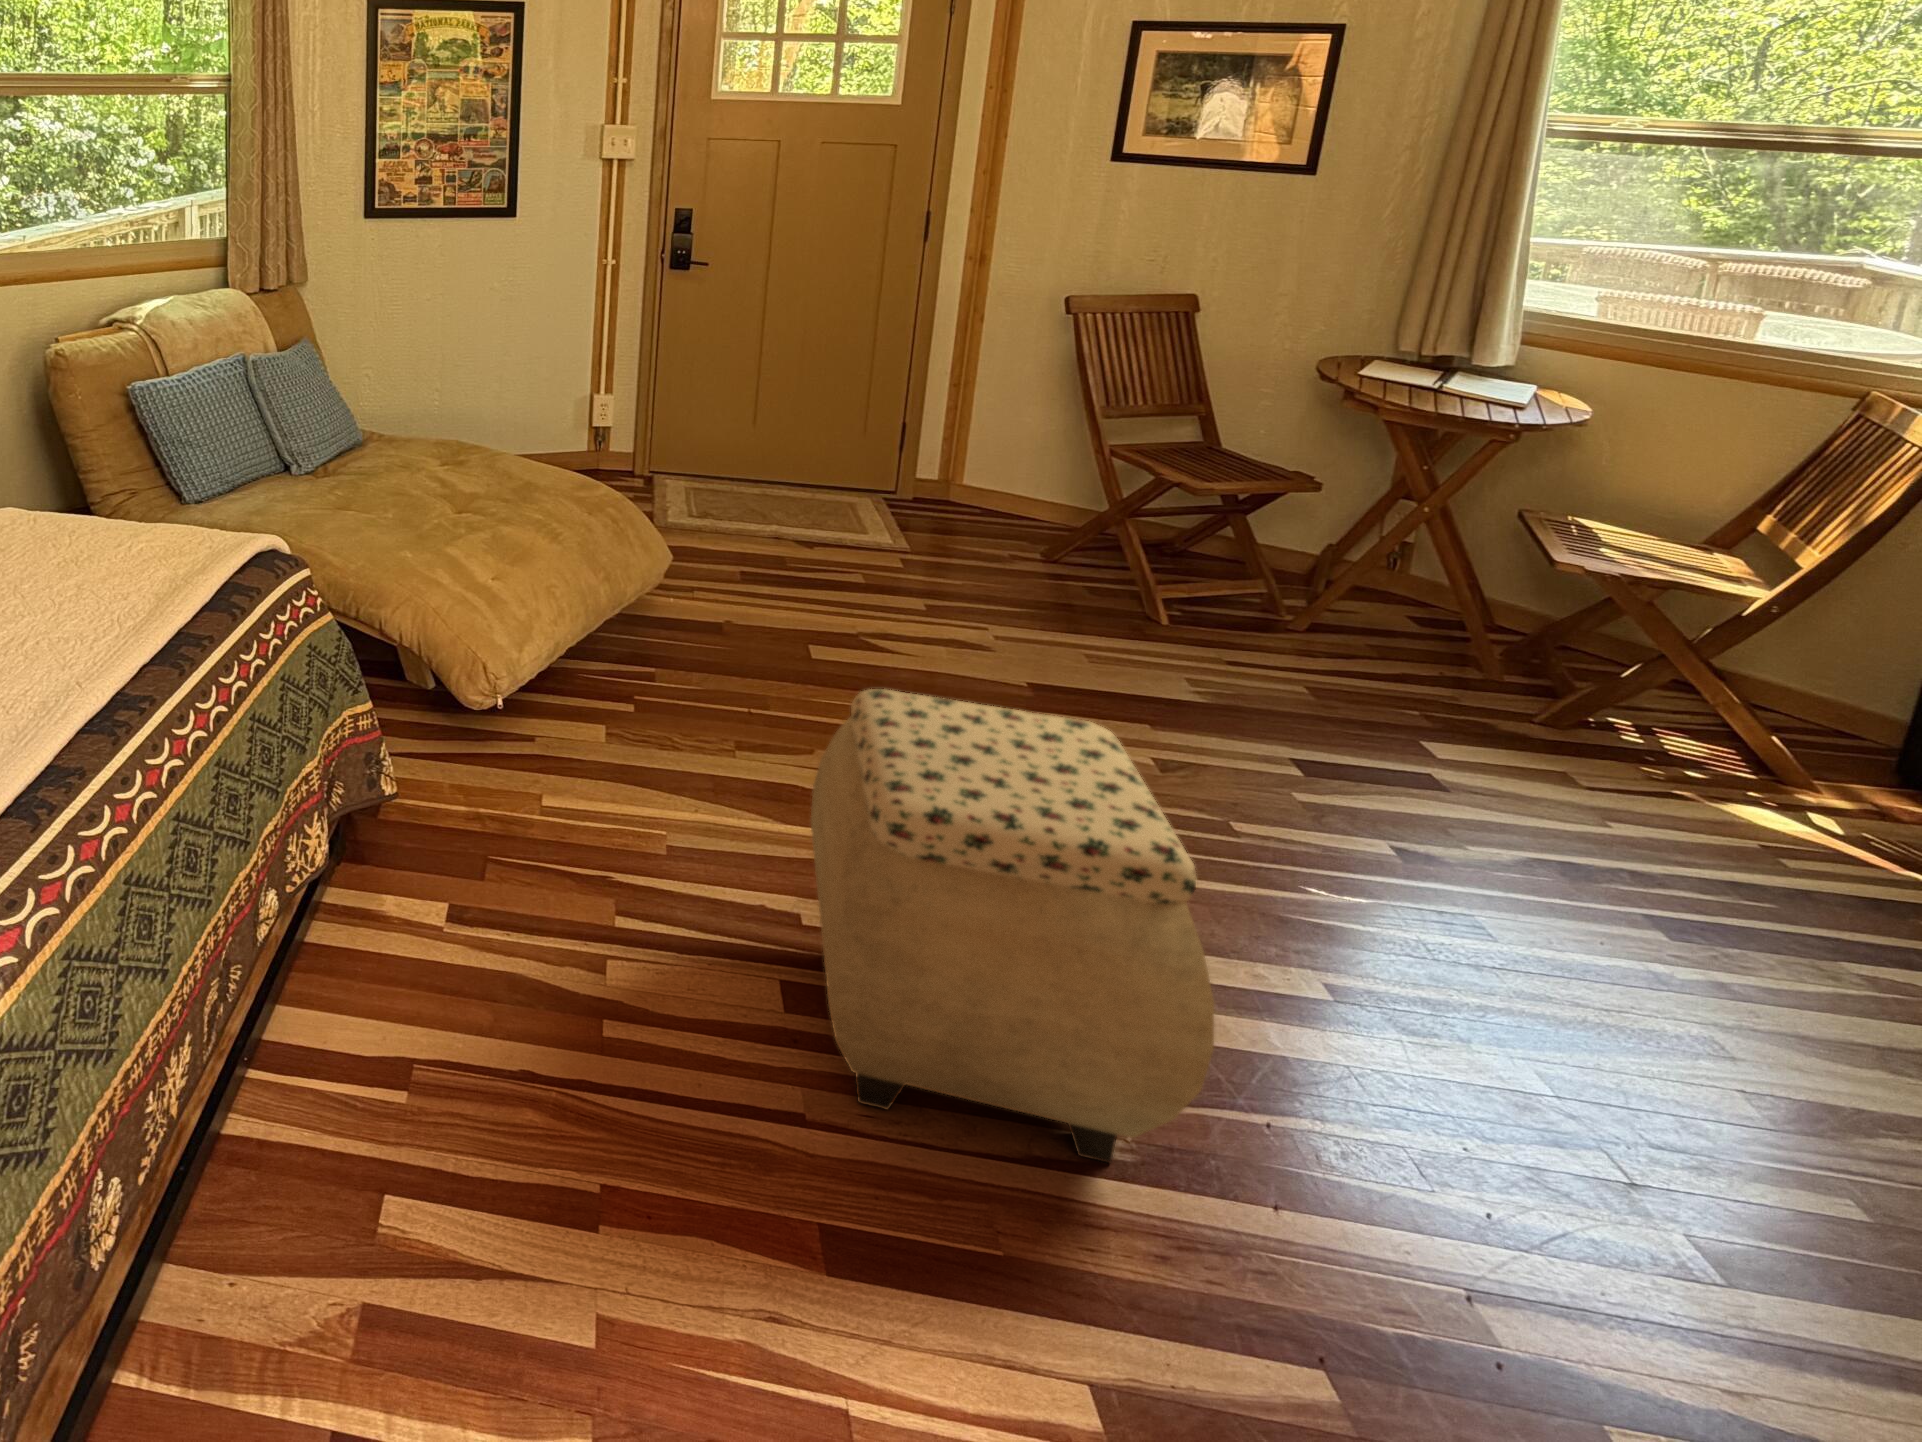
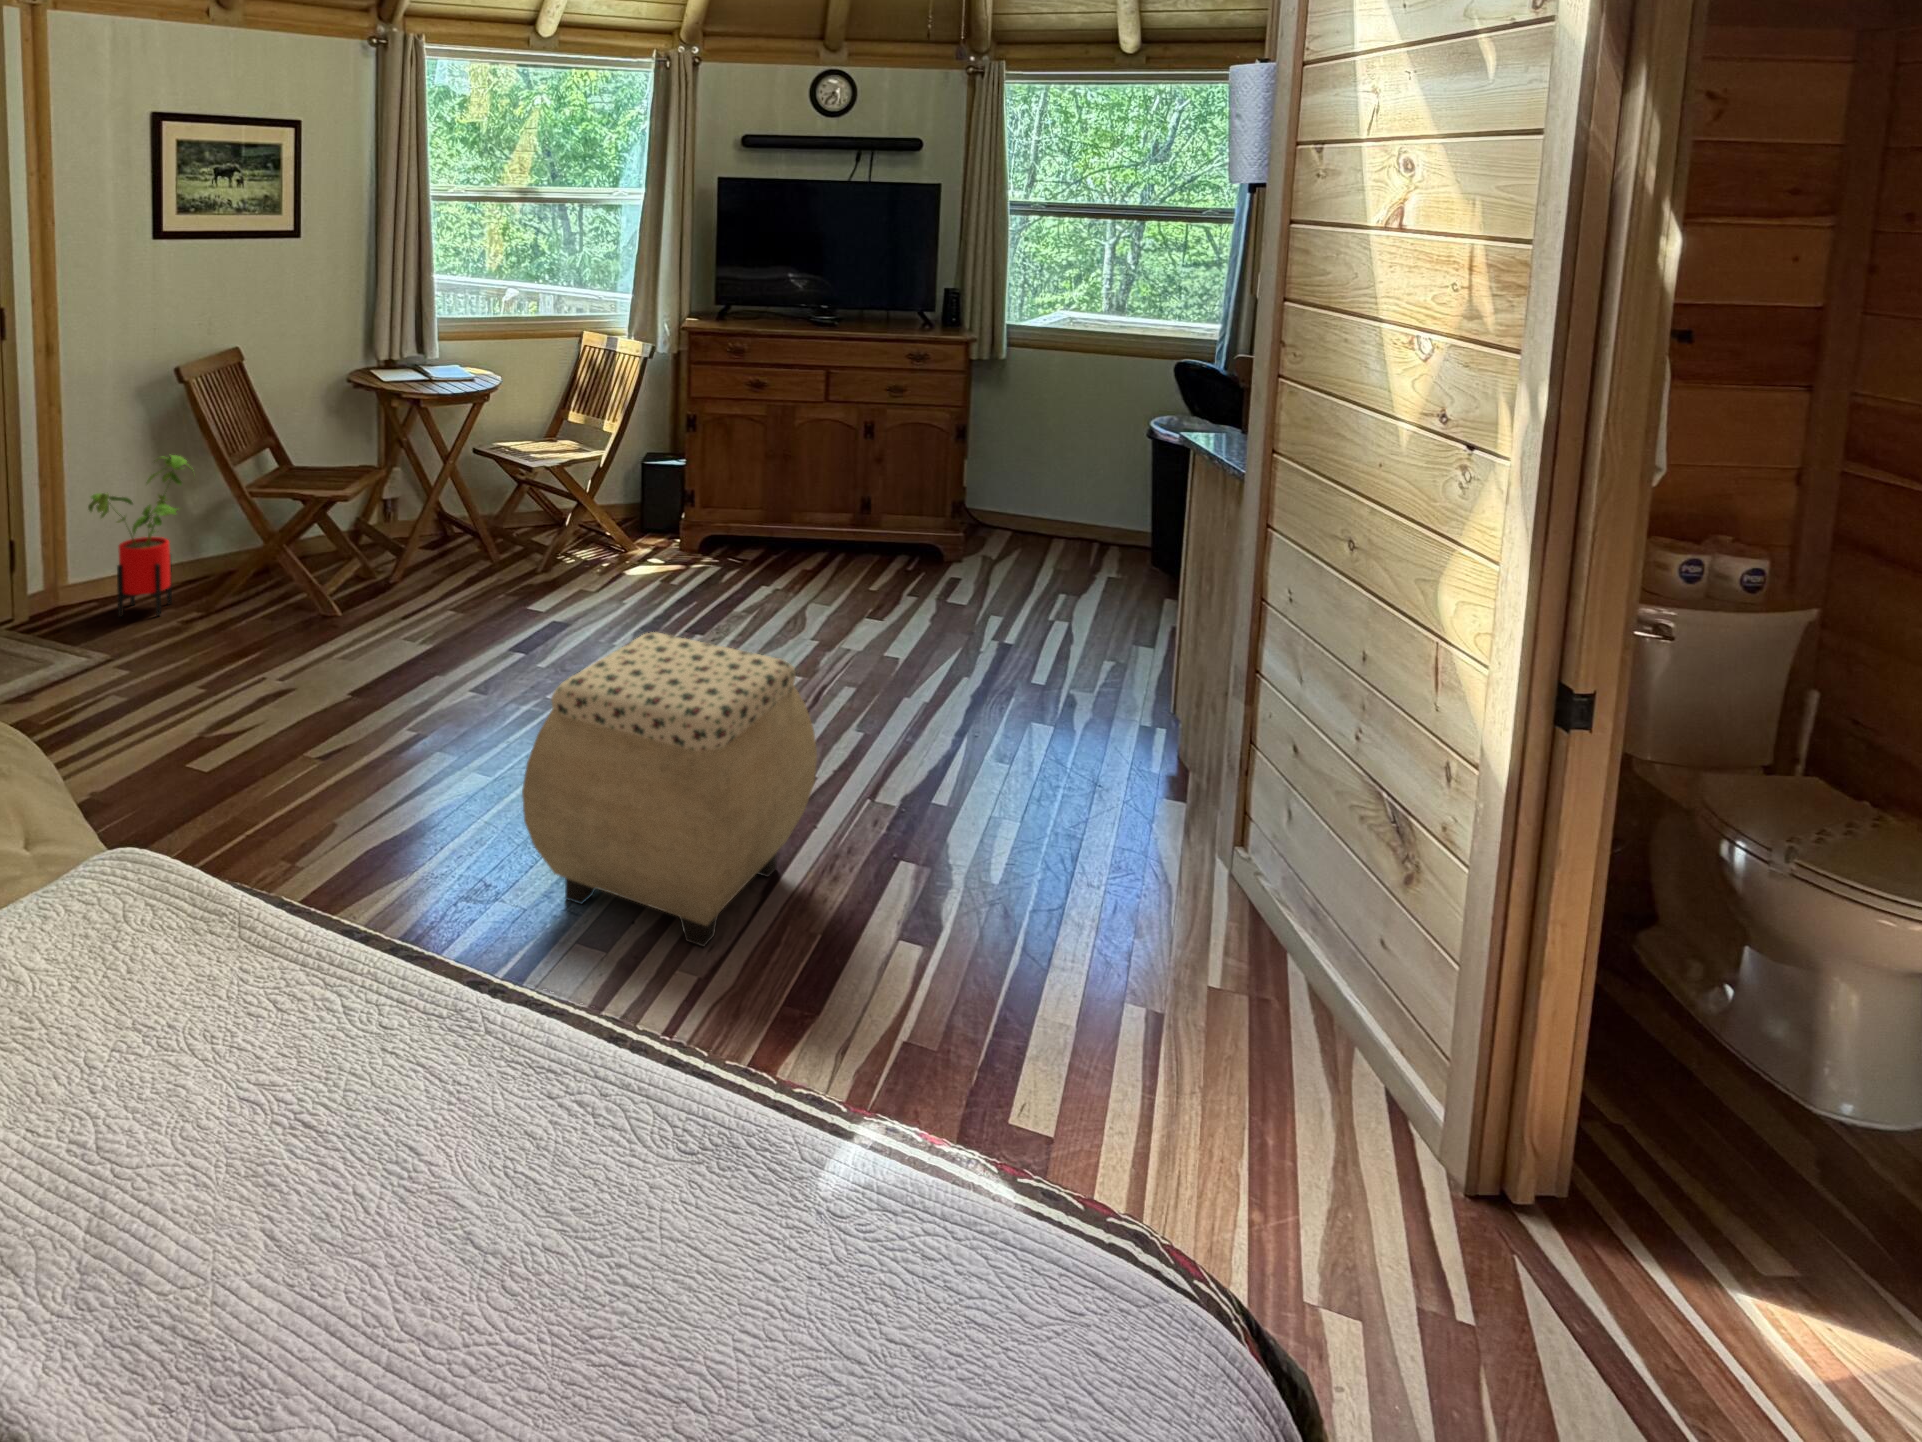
house plant: none [965,389,1079,549] -> present [88,455,191,617]

